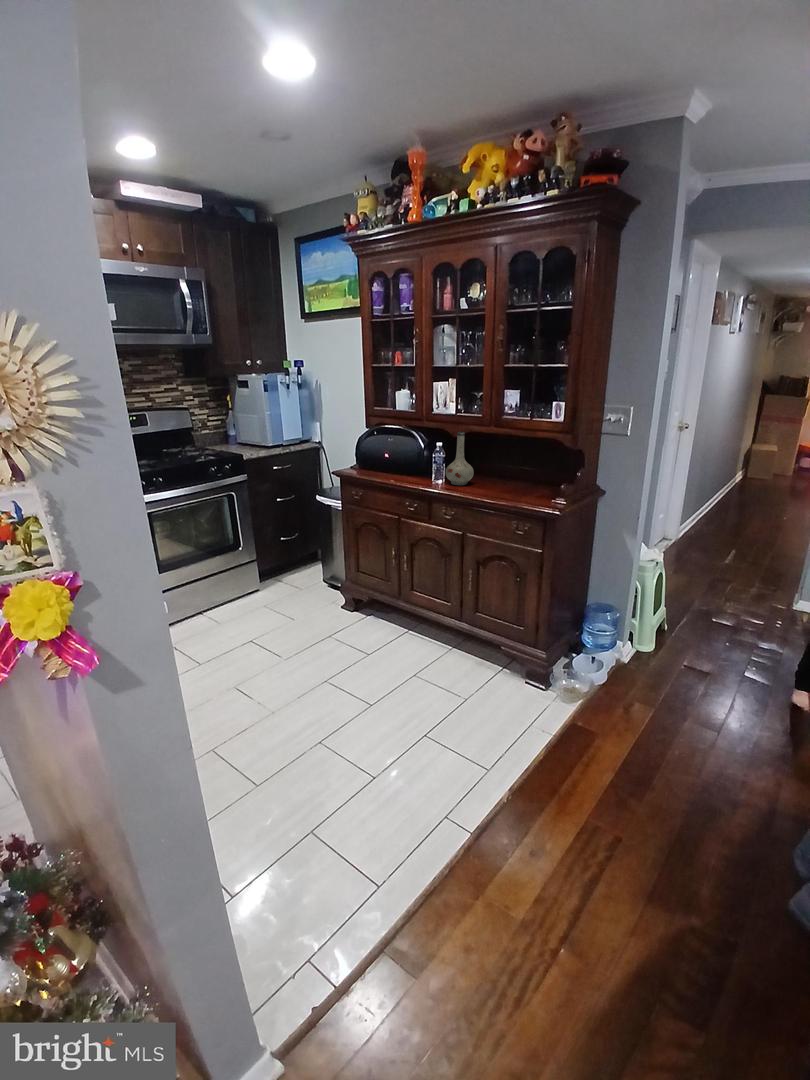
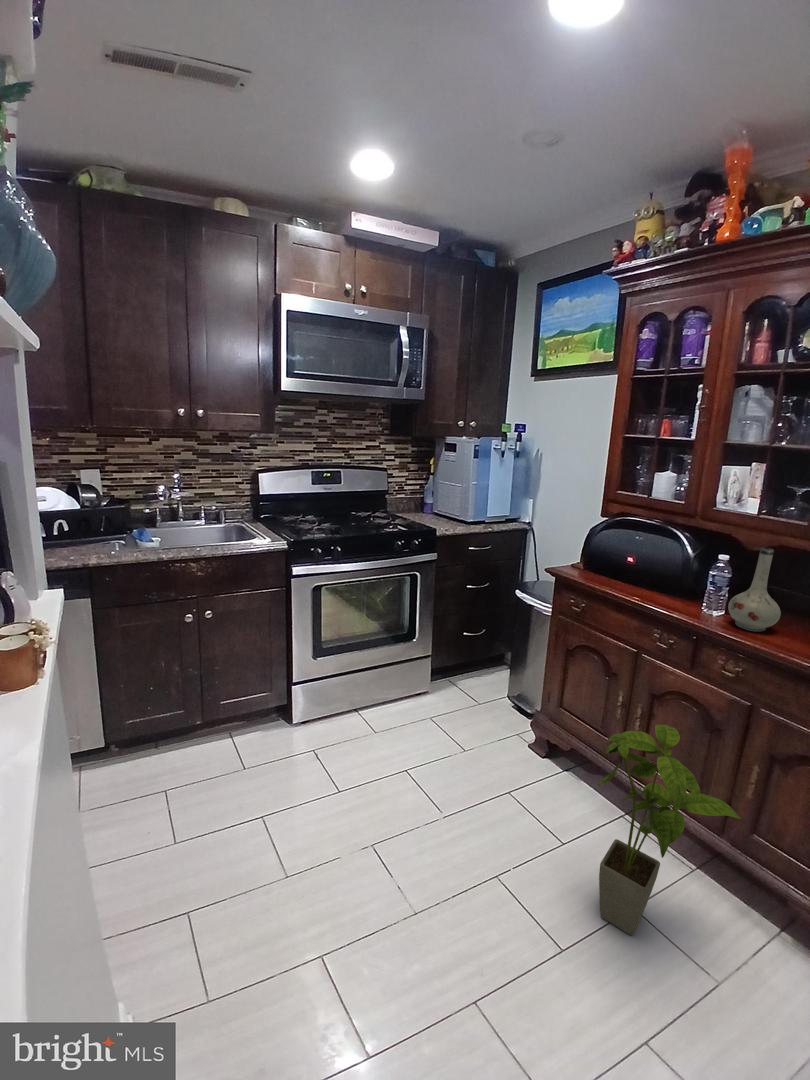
house plant: none [380,546,460,681] -> present [597,725,741,935]

